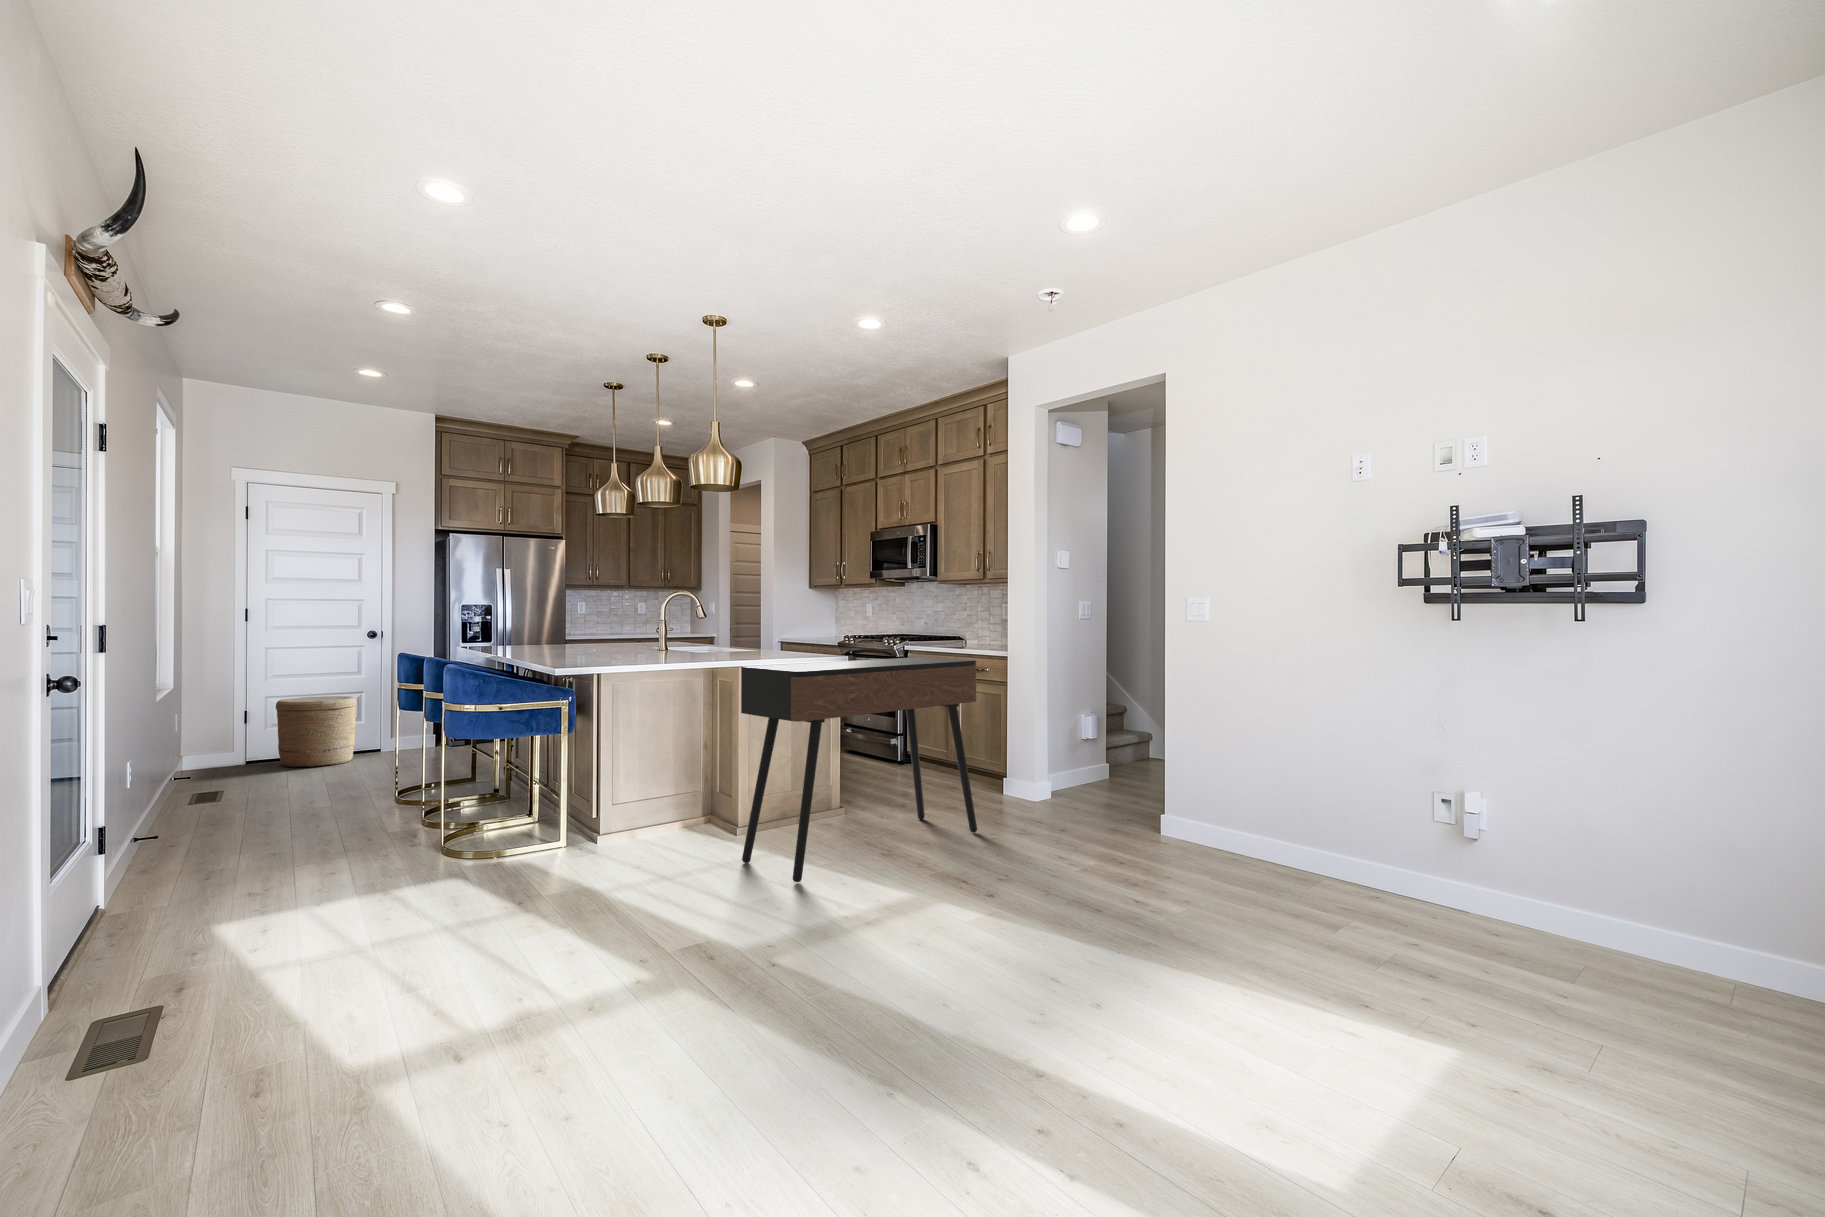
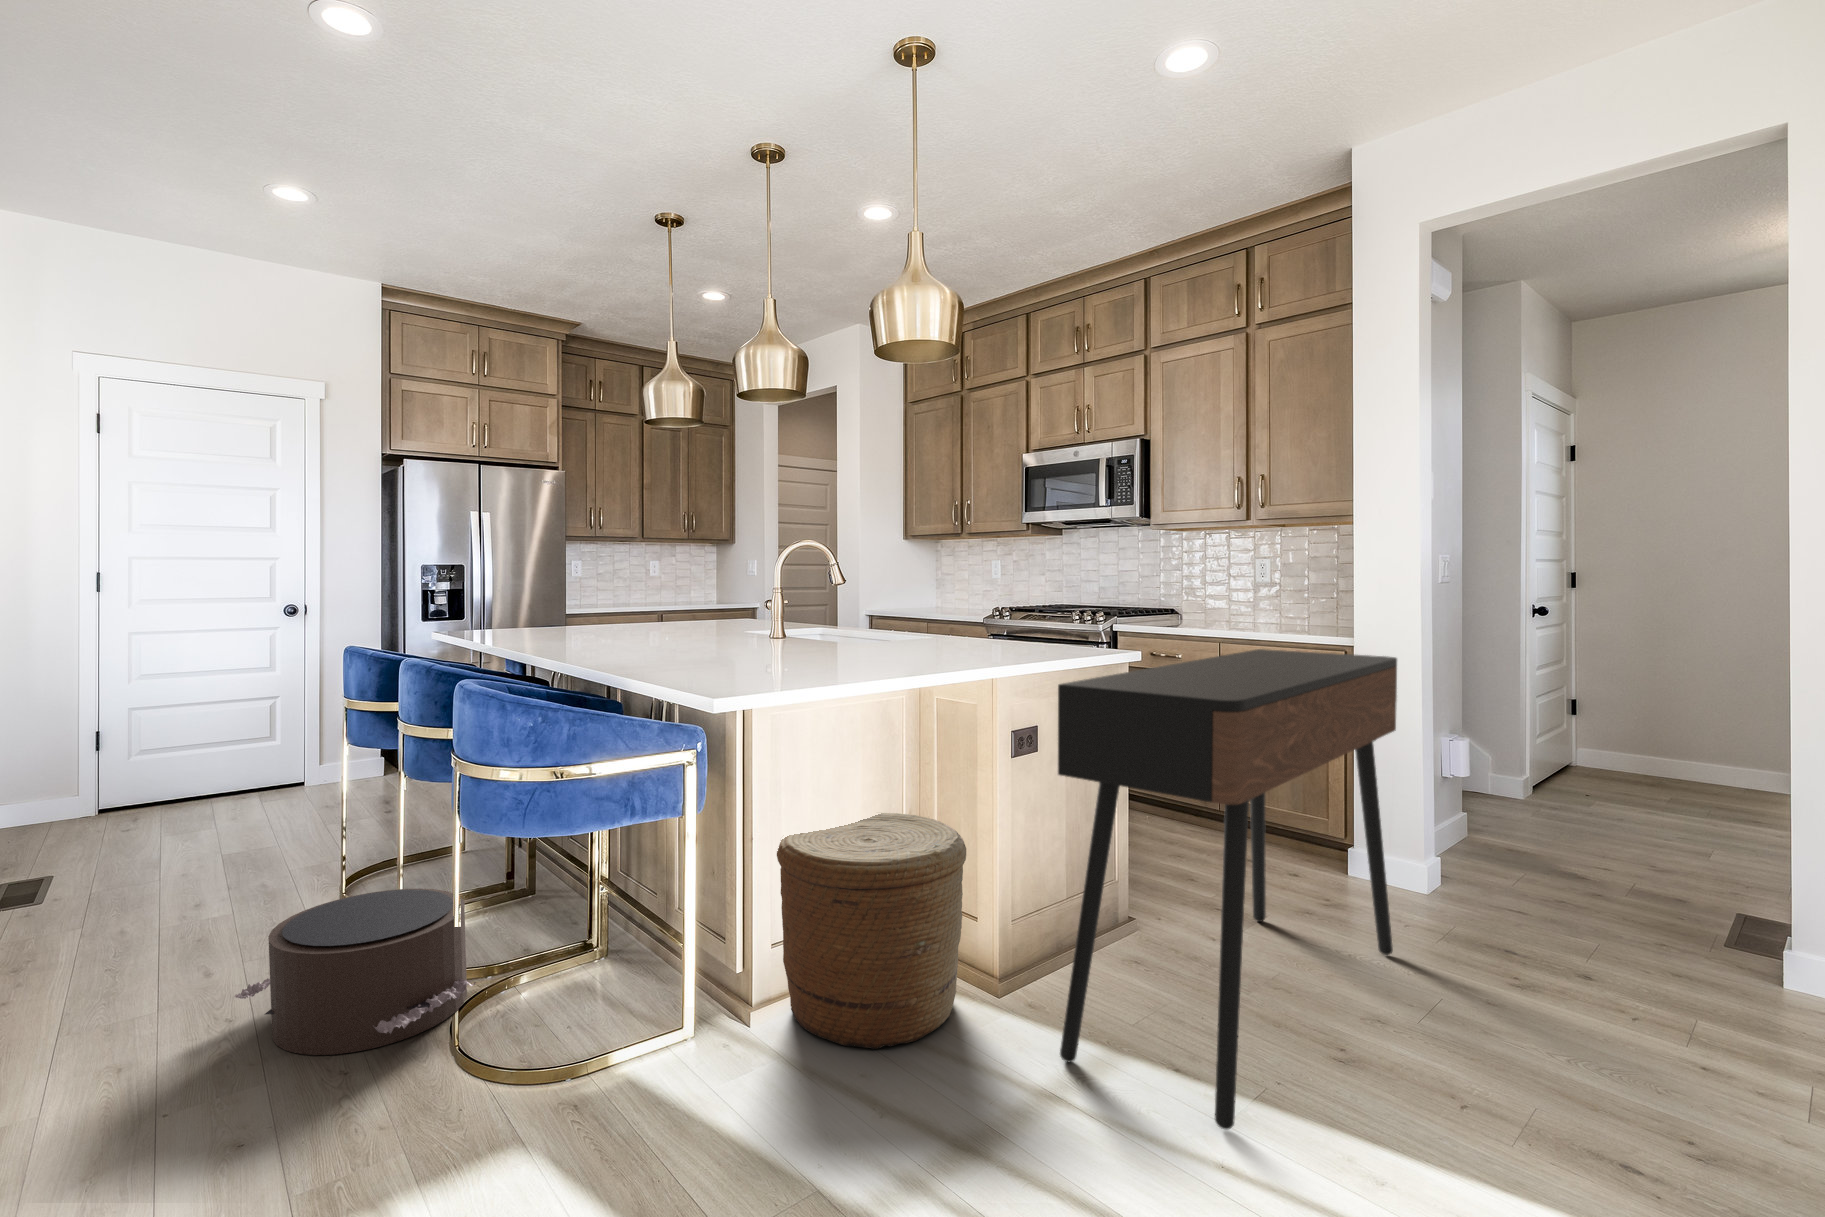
woven basket: present [276,696,356,768] -> present [777,813,966,1049]
pouf: none [329,781,454,853] -> present [235,888,476,1055]

